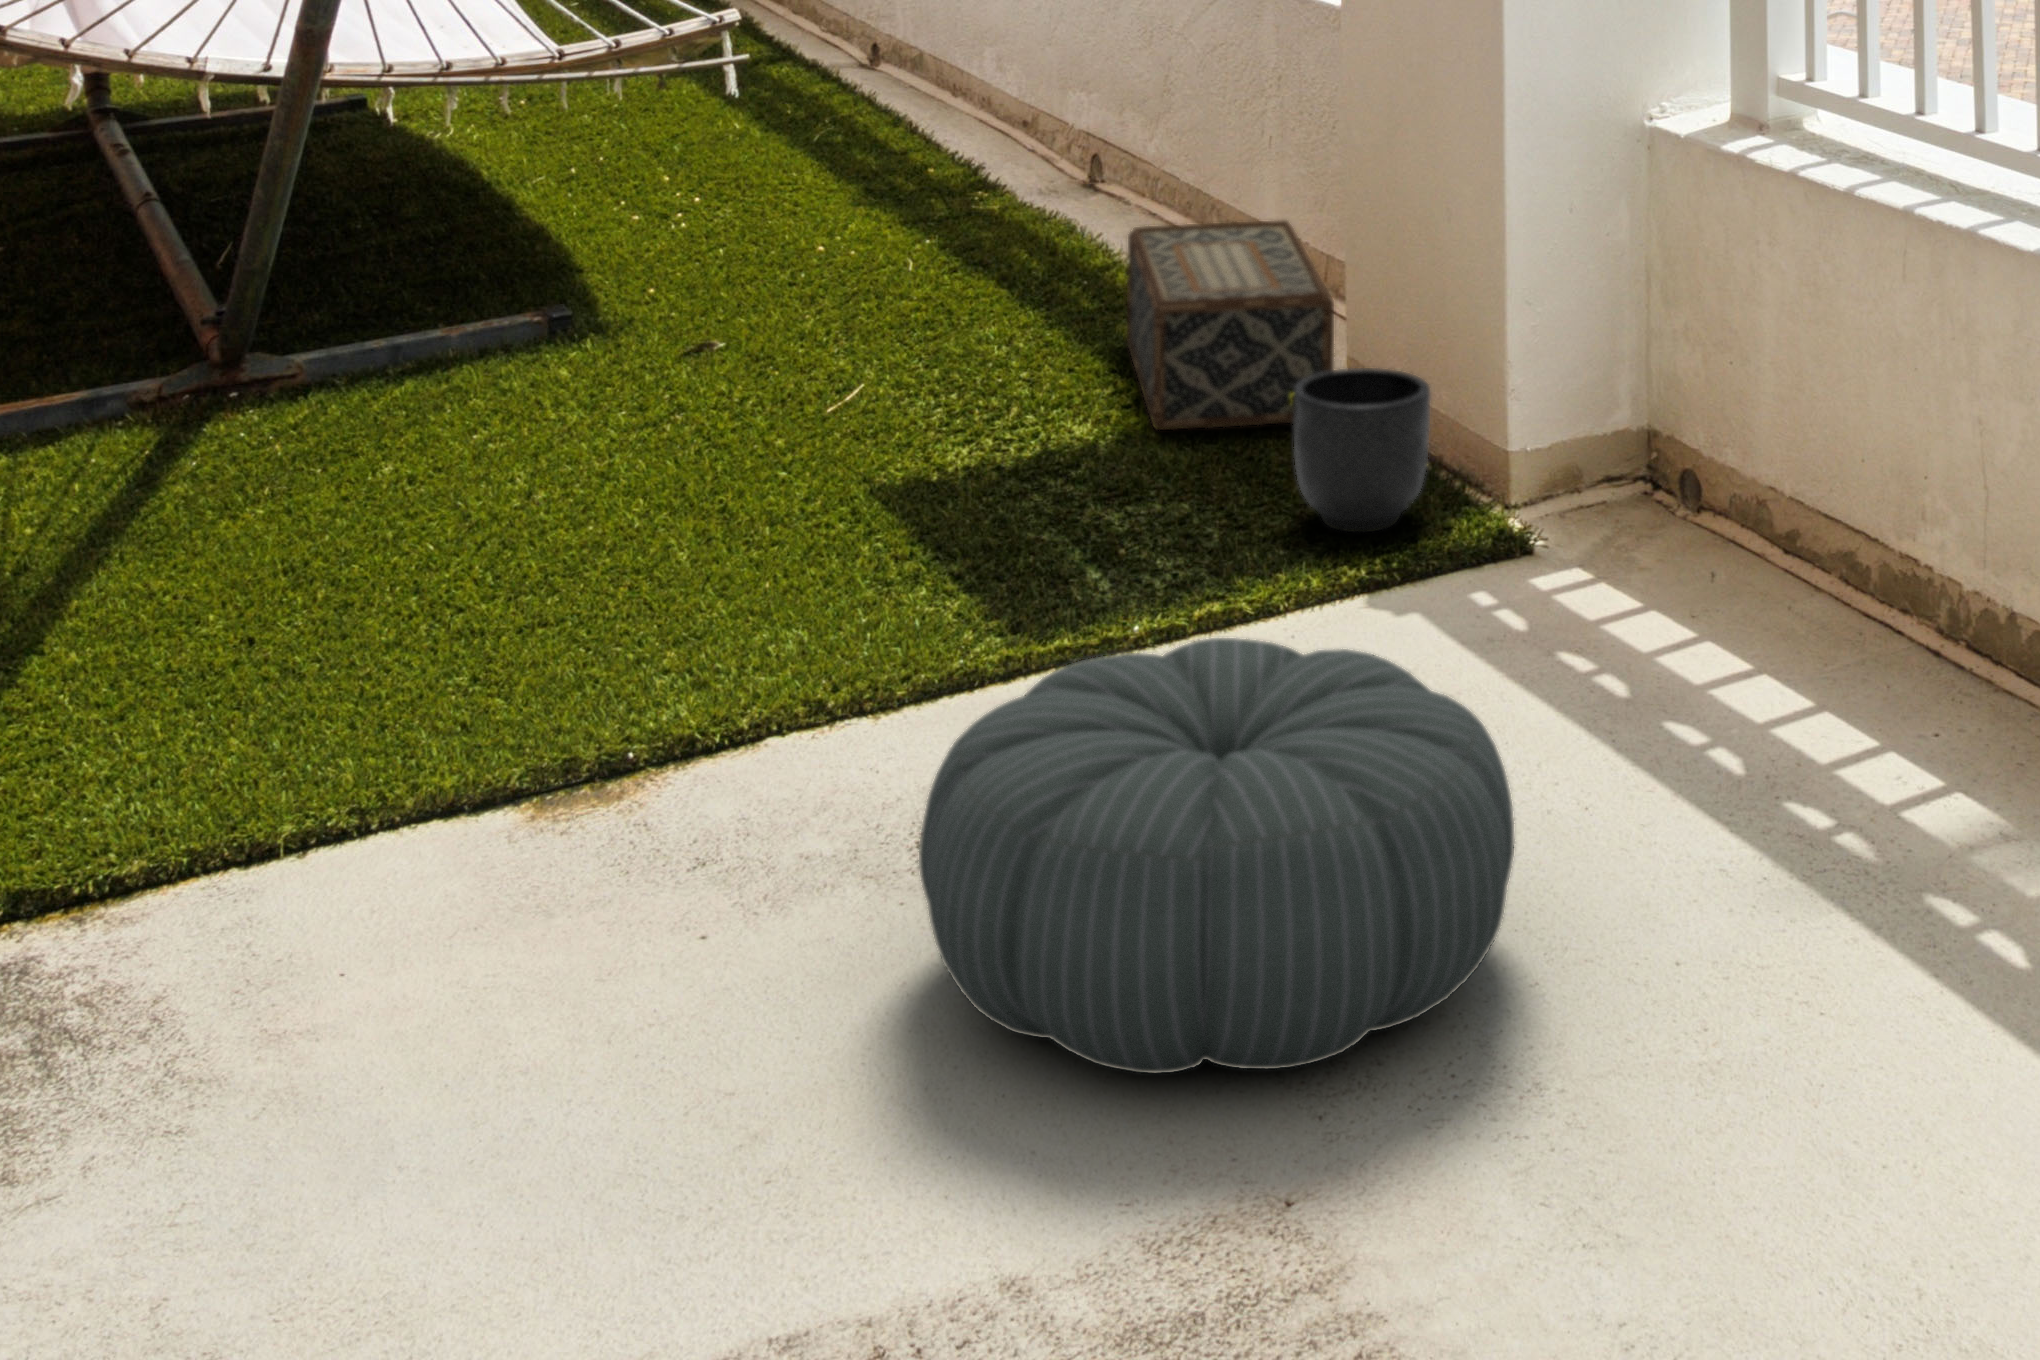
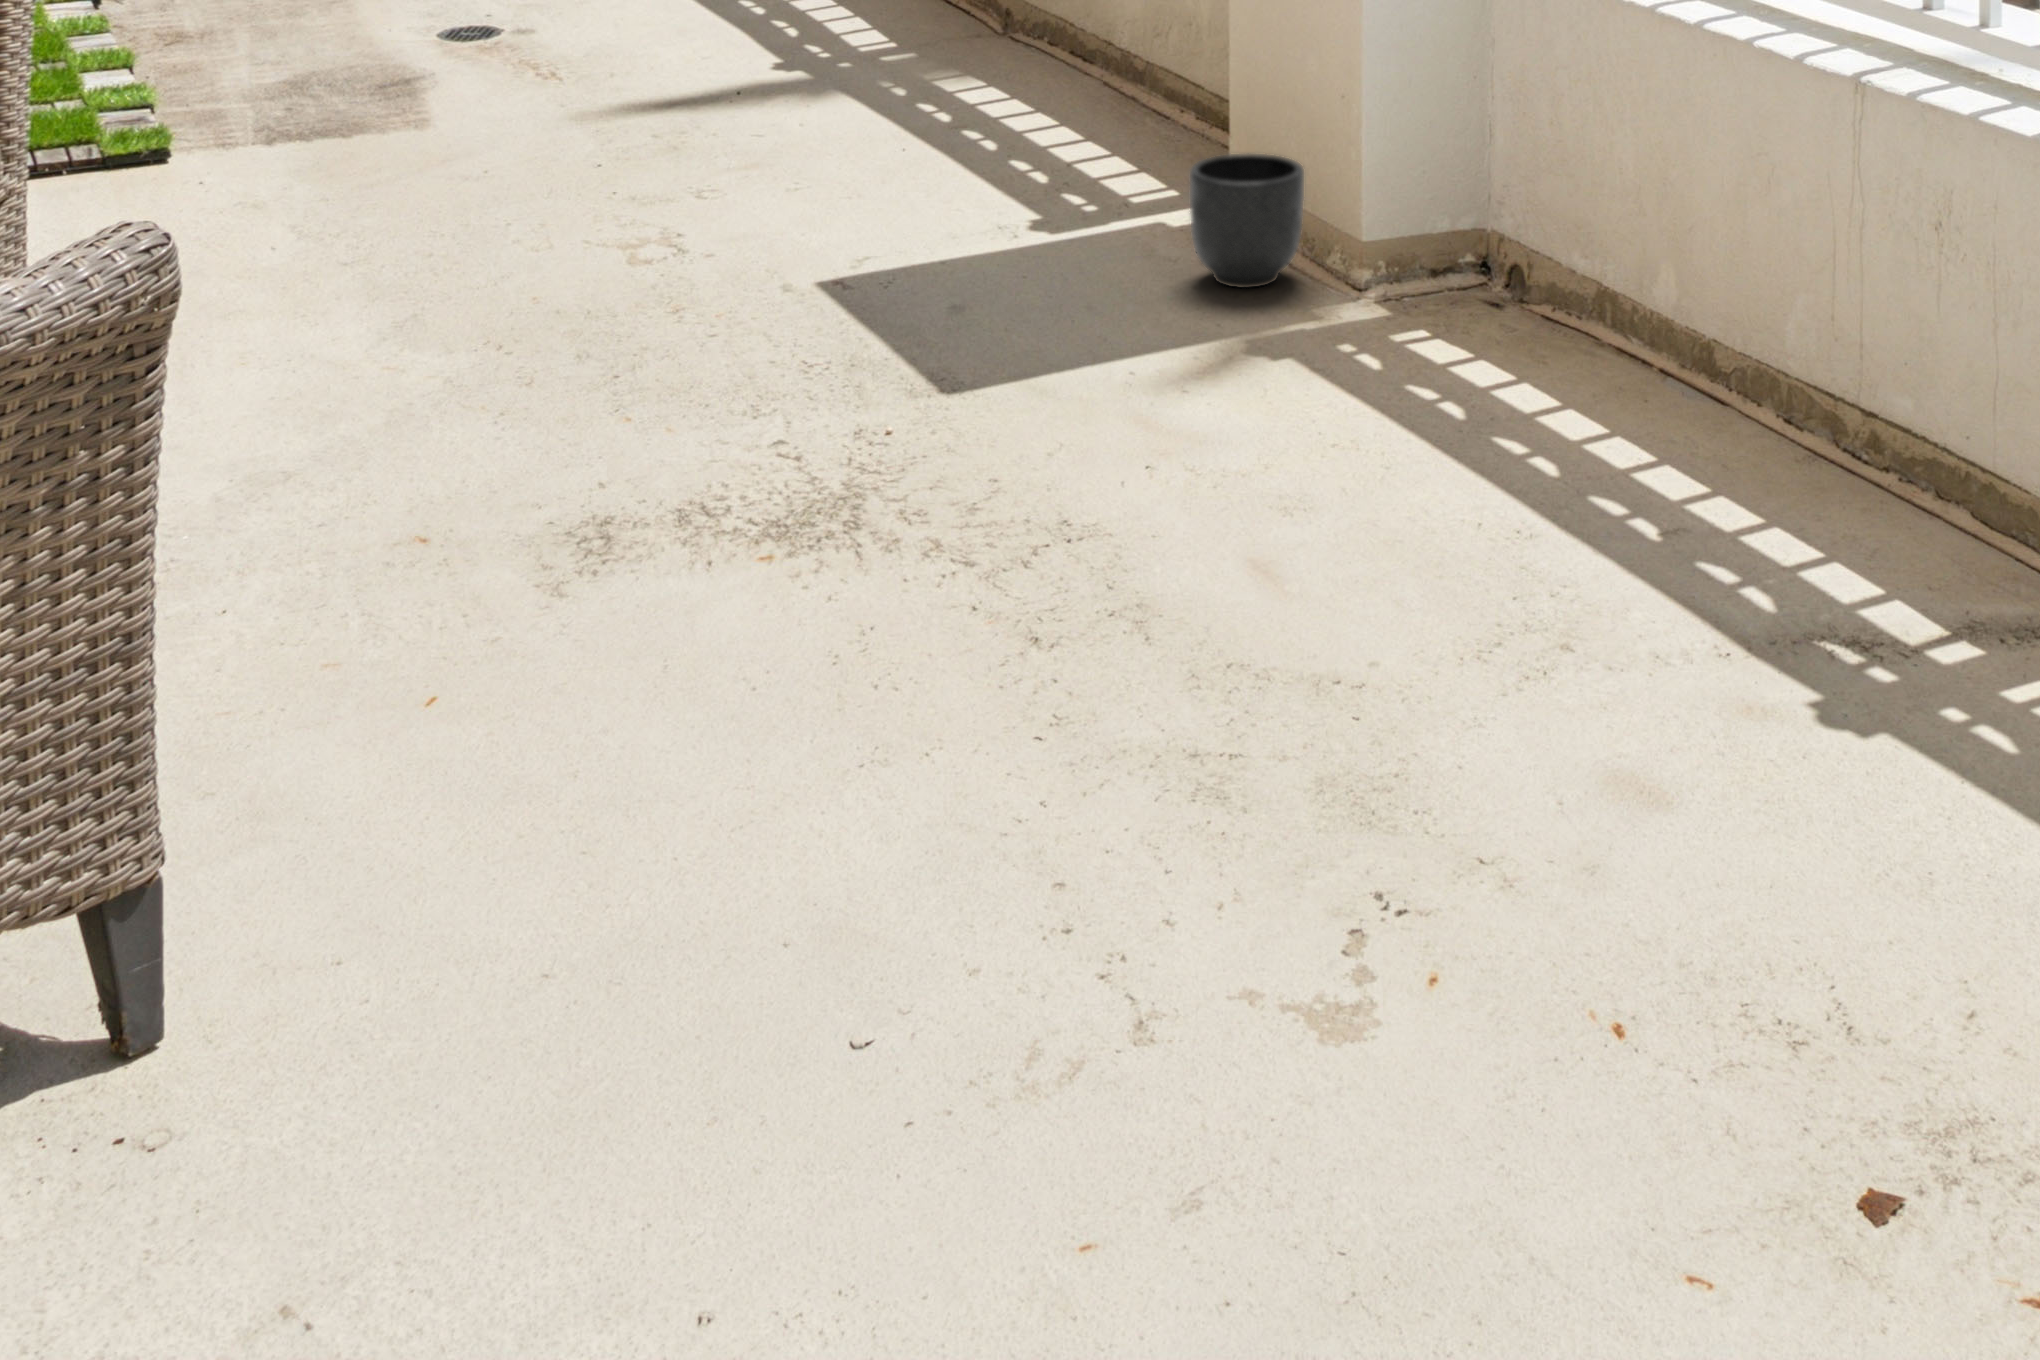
woven basket: present [1127,220,1334,430] -> none [1048,37,1224,208]
pouf: present [919,638,1515,1073] -> none [895,353,1369,679]

